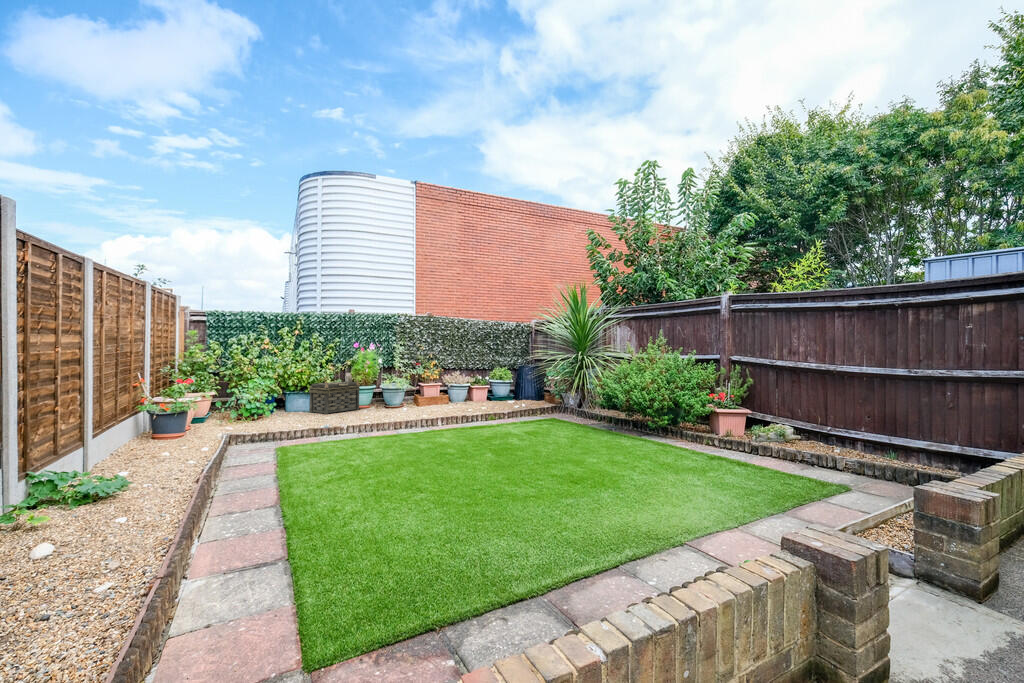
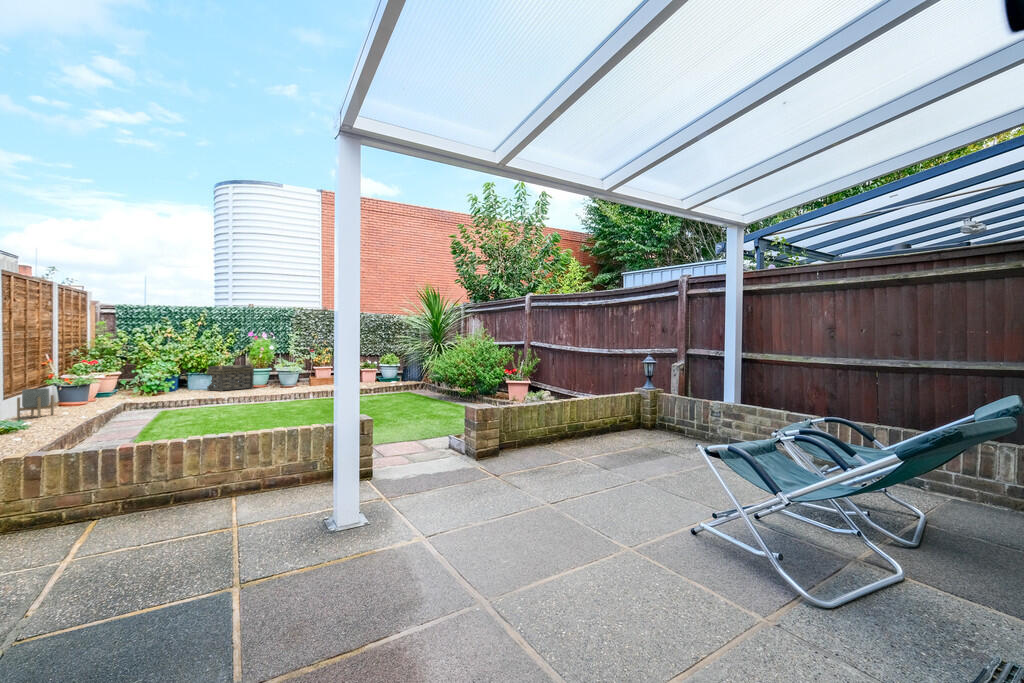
planter: none [107,422,153,464] -> present [17,389,54,418]

